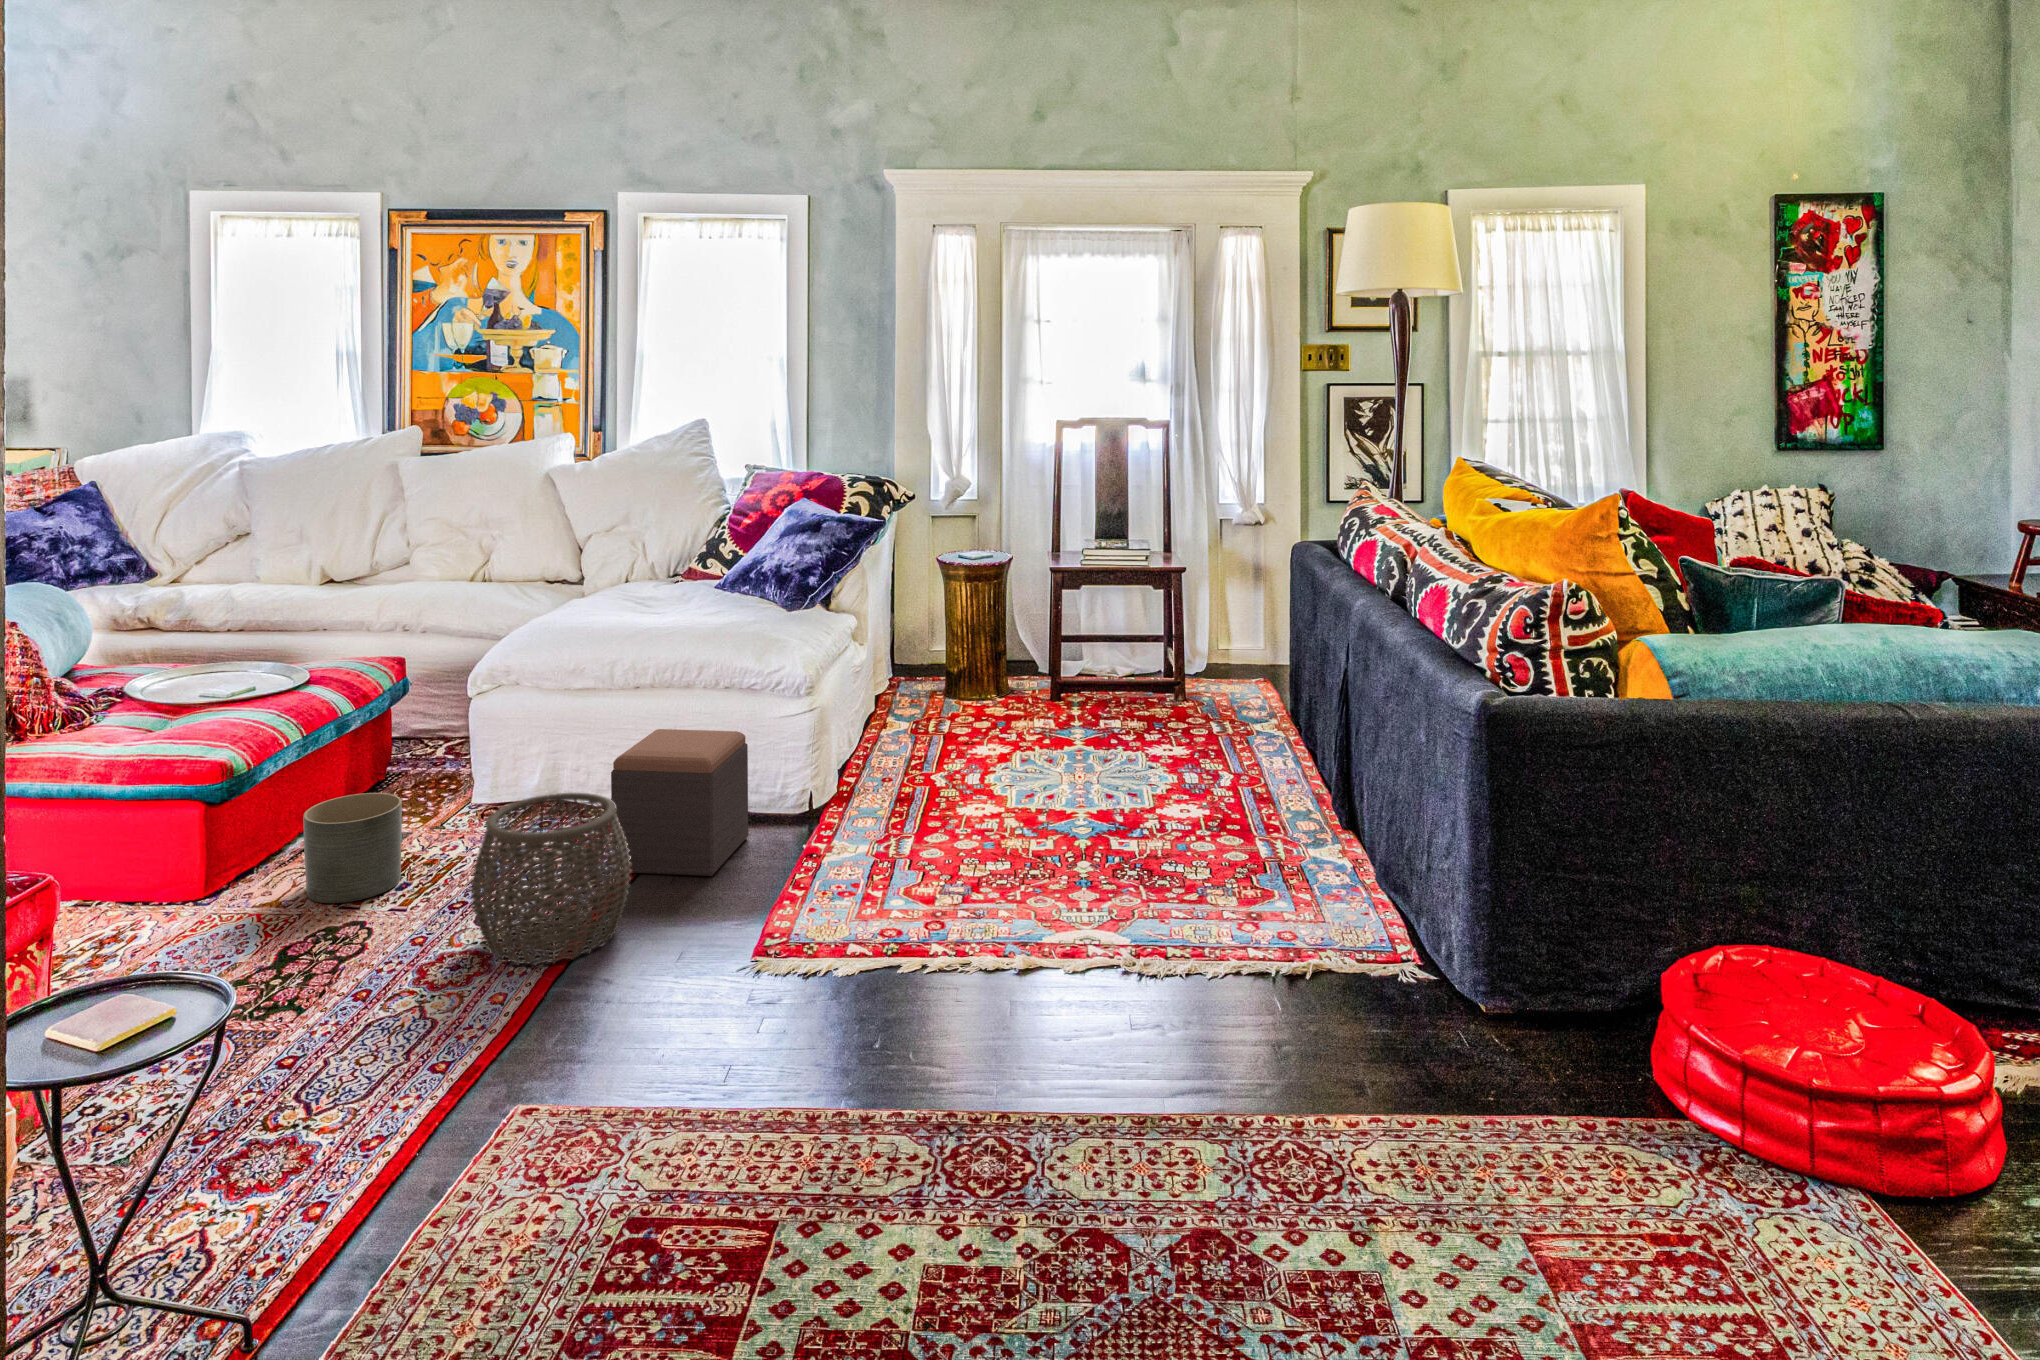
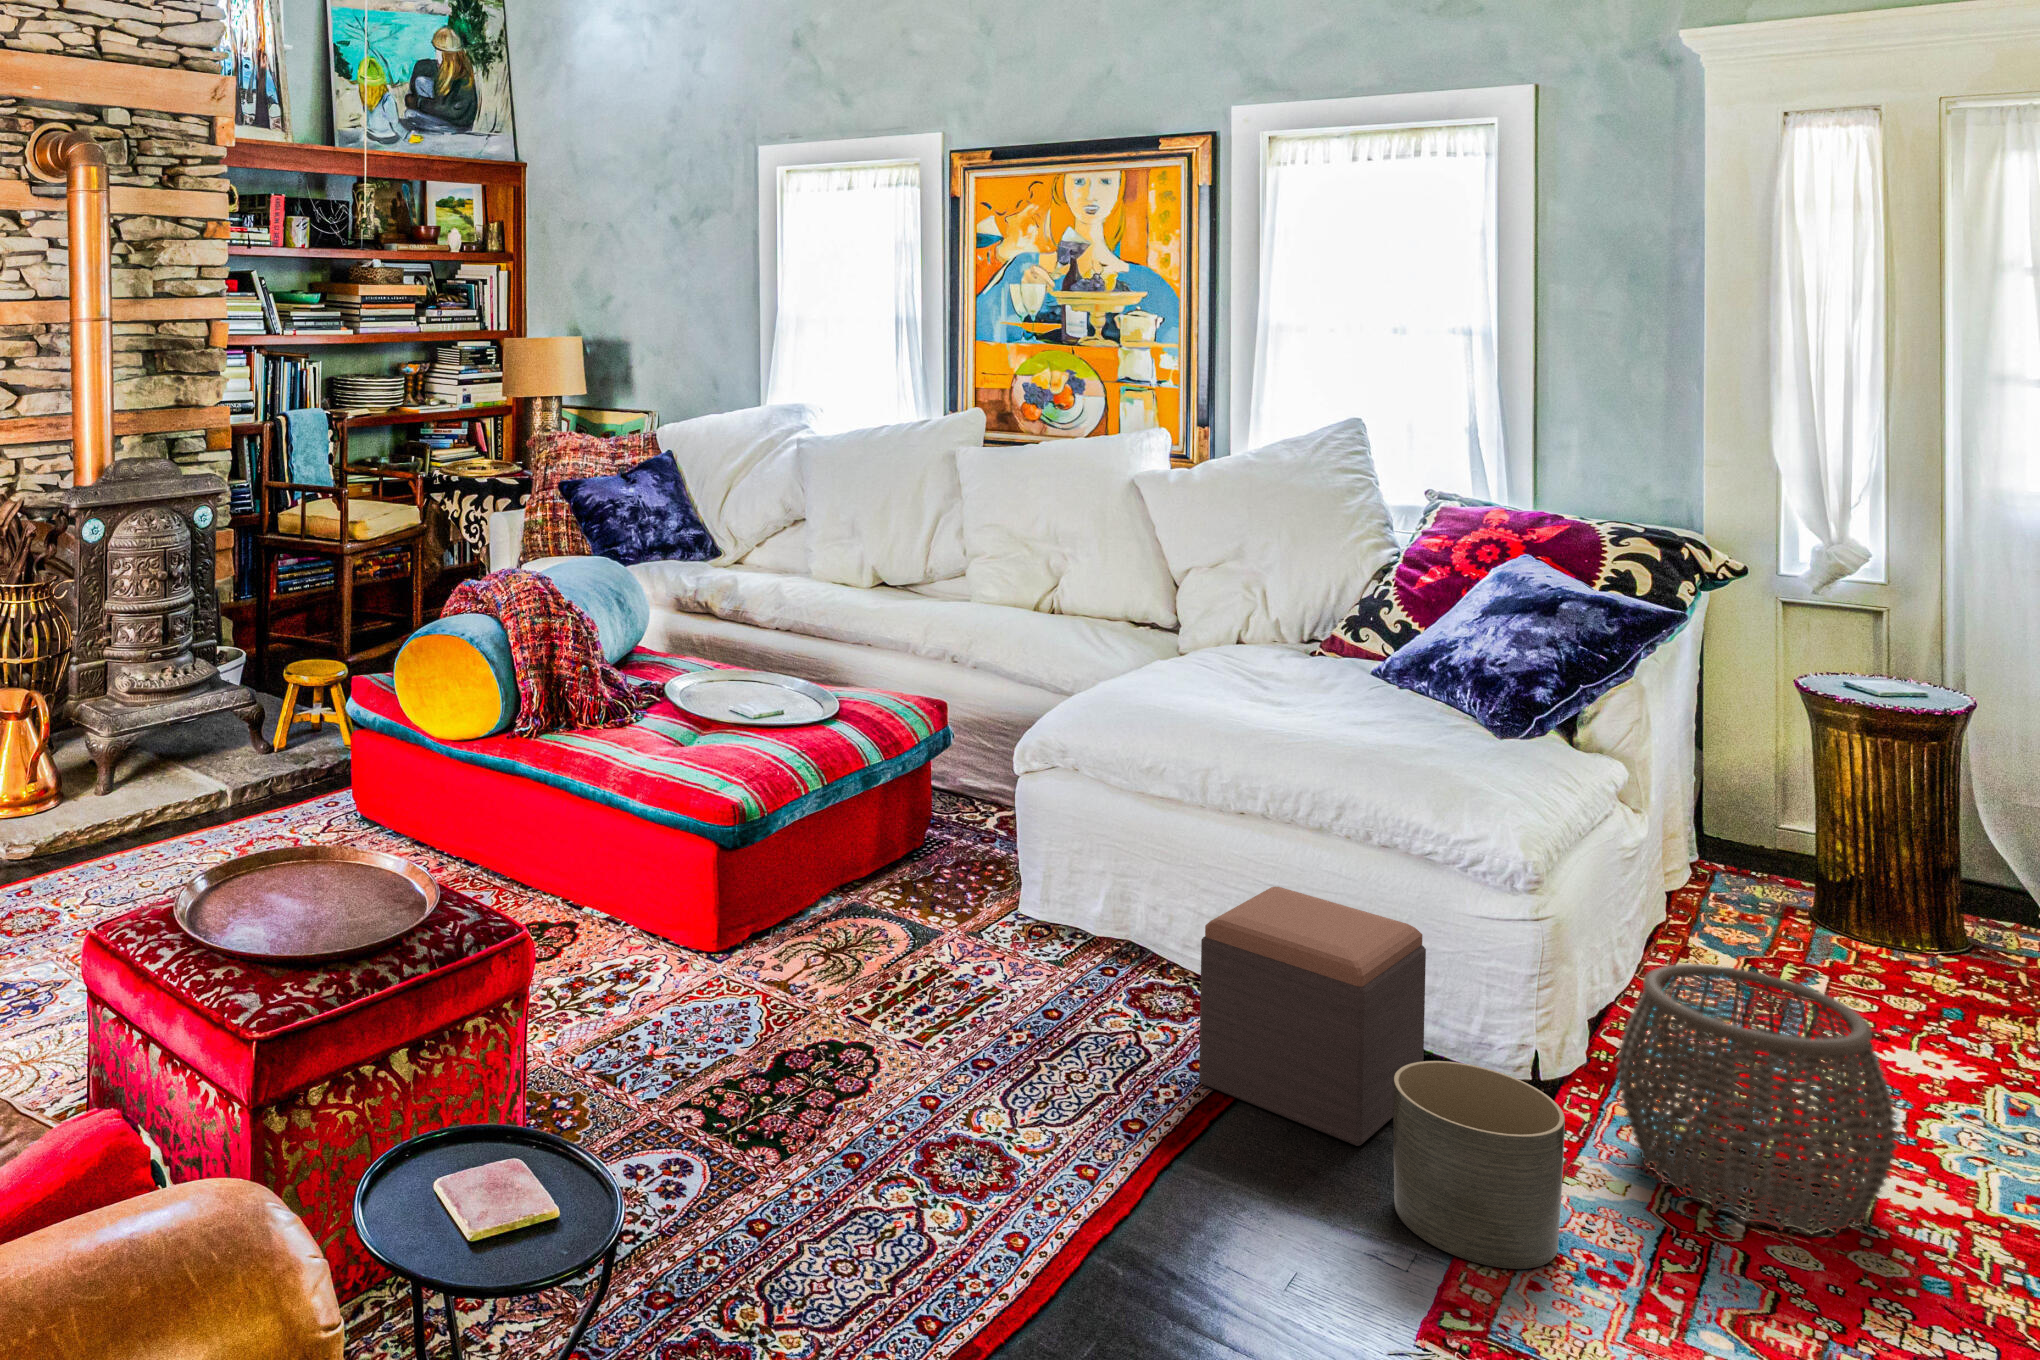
planter: present [303,793,402,903] -> present [1393,1061,1565,1269]
woven basket: present [471,793,631,965] -> present [1617,964,1898,1234]

